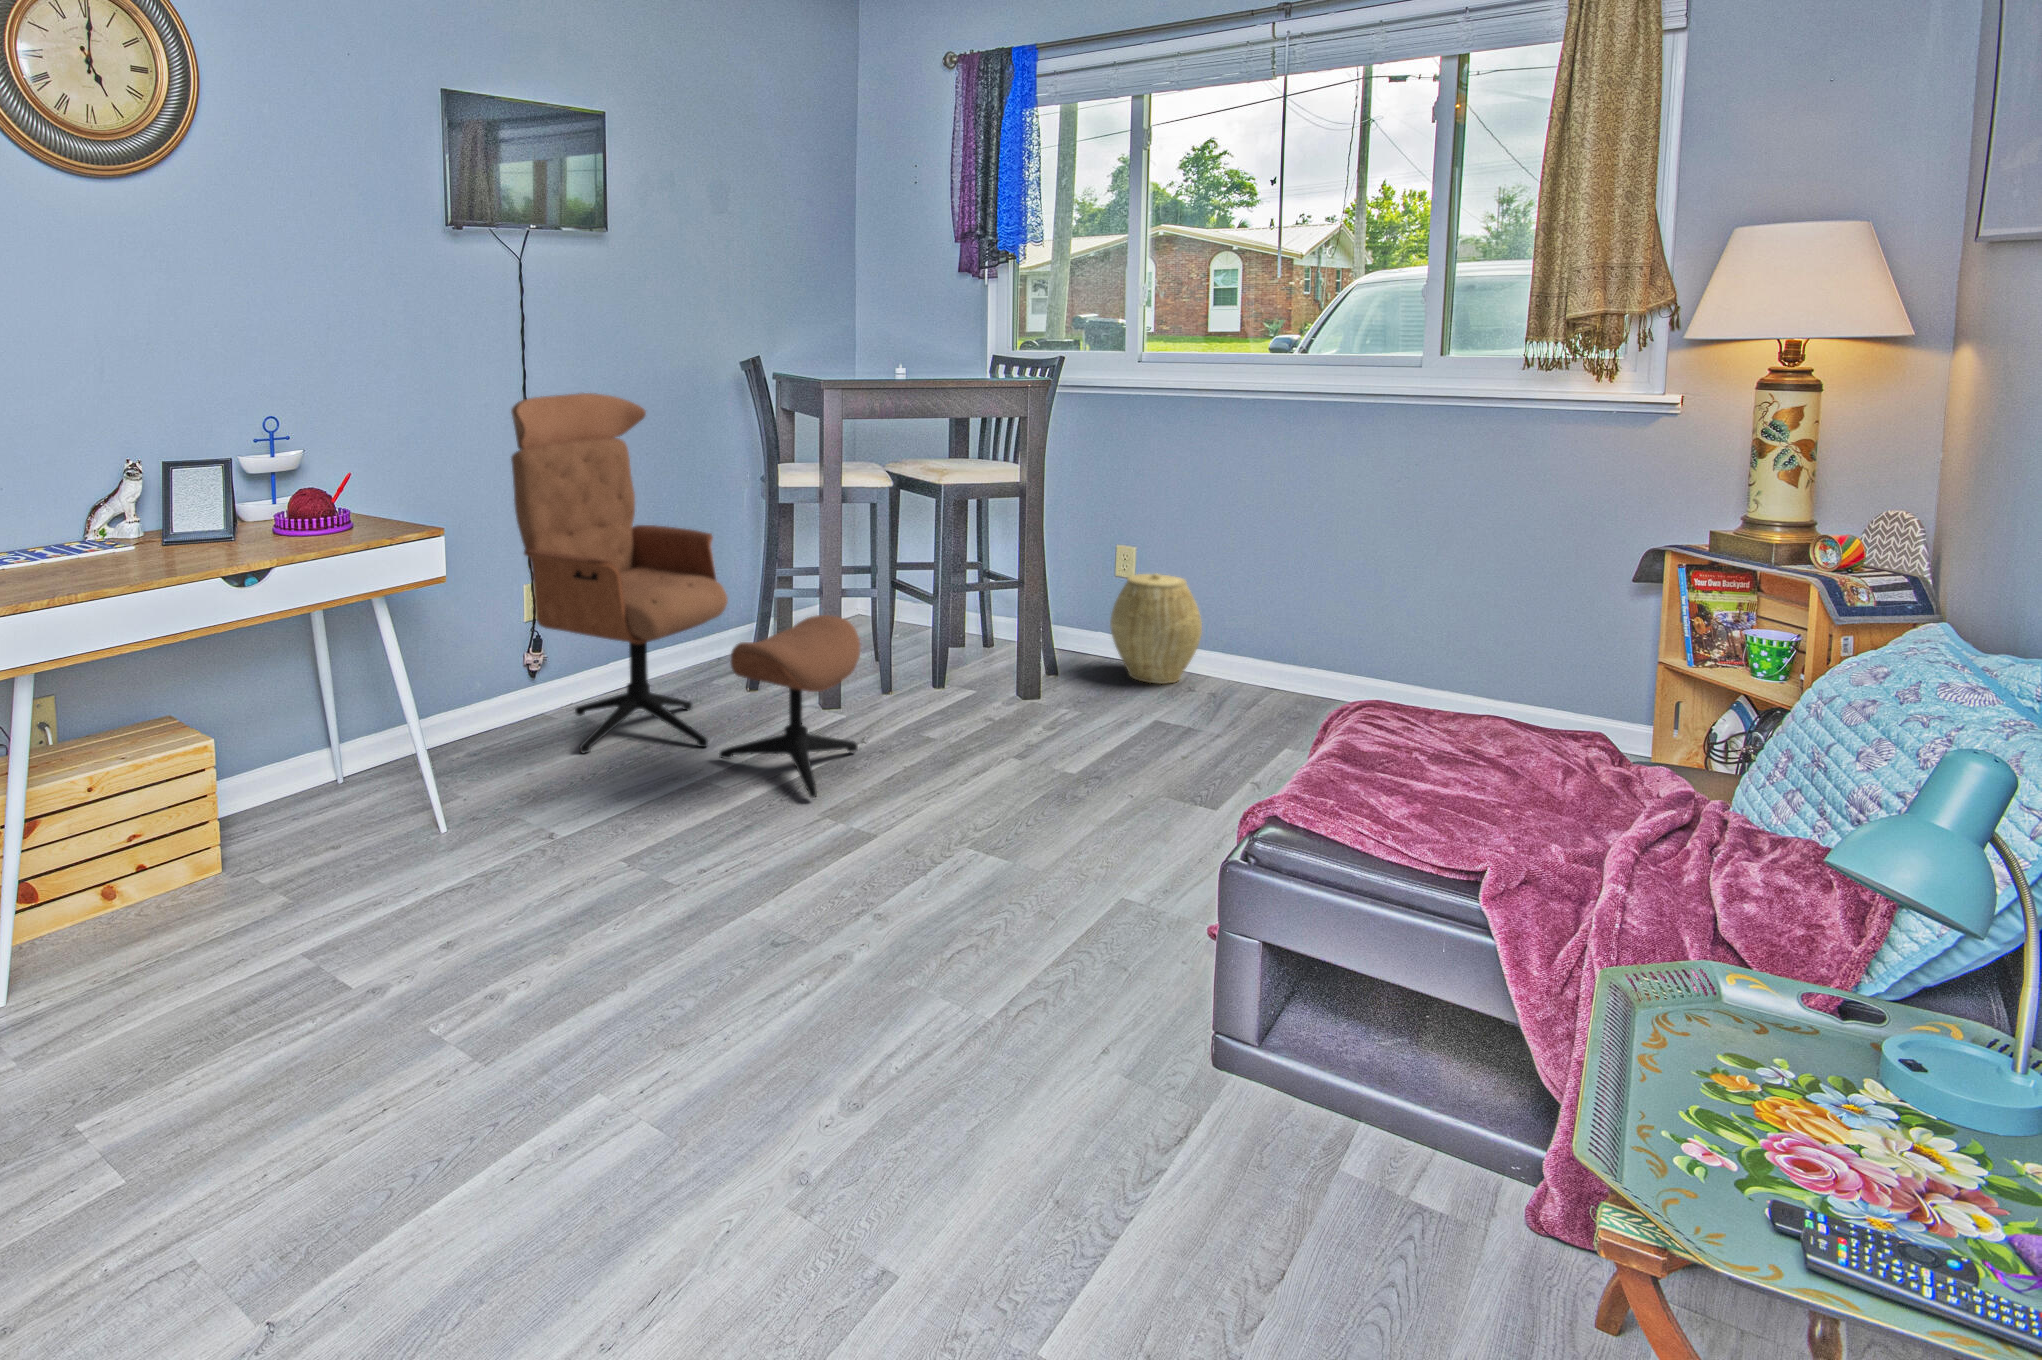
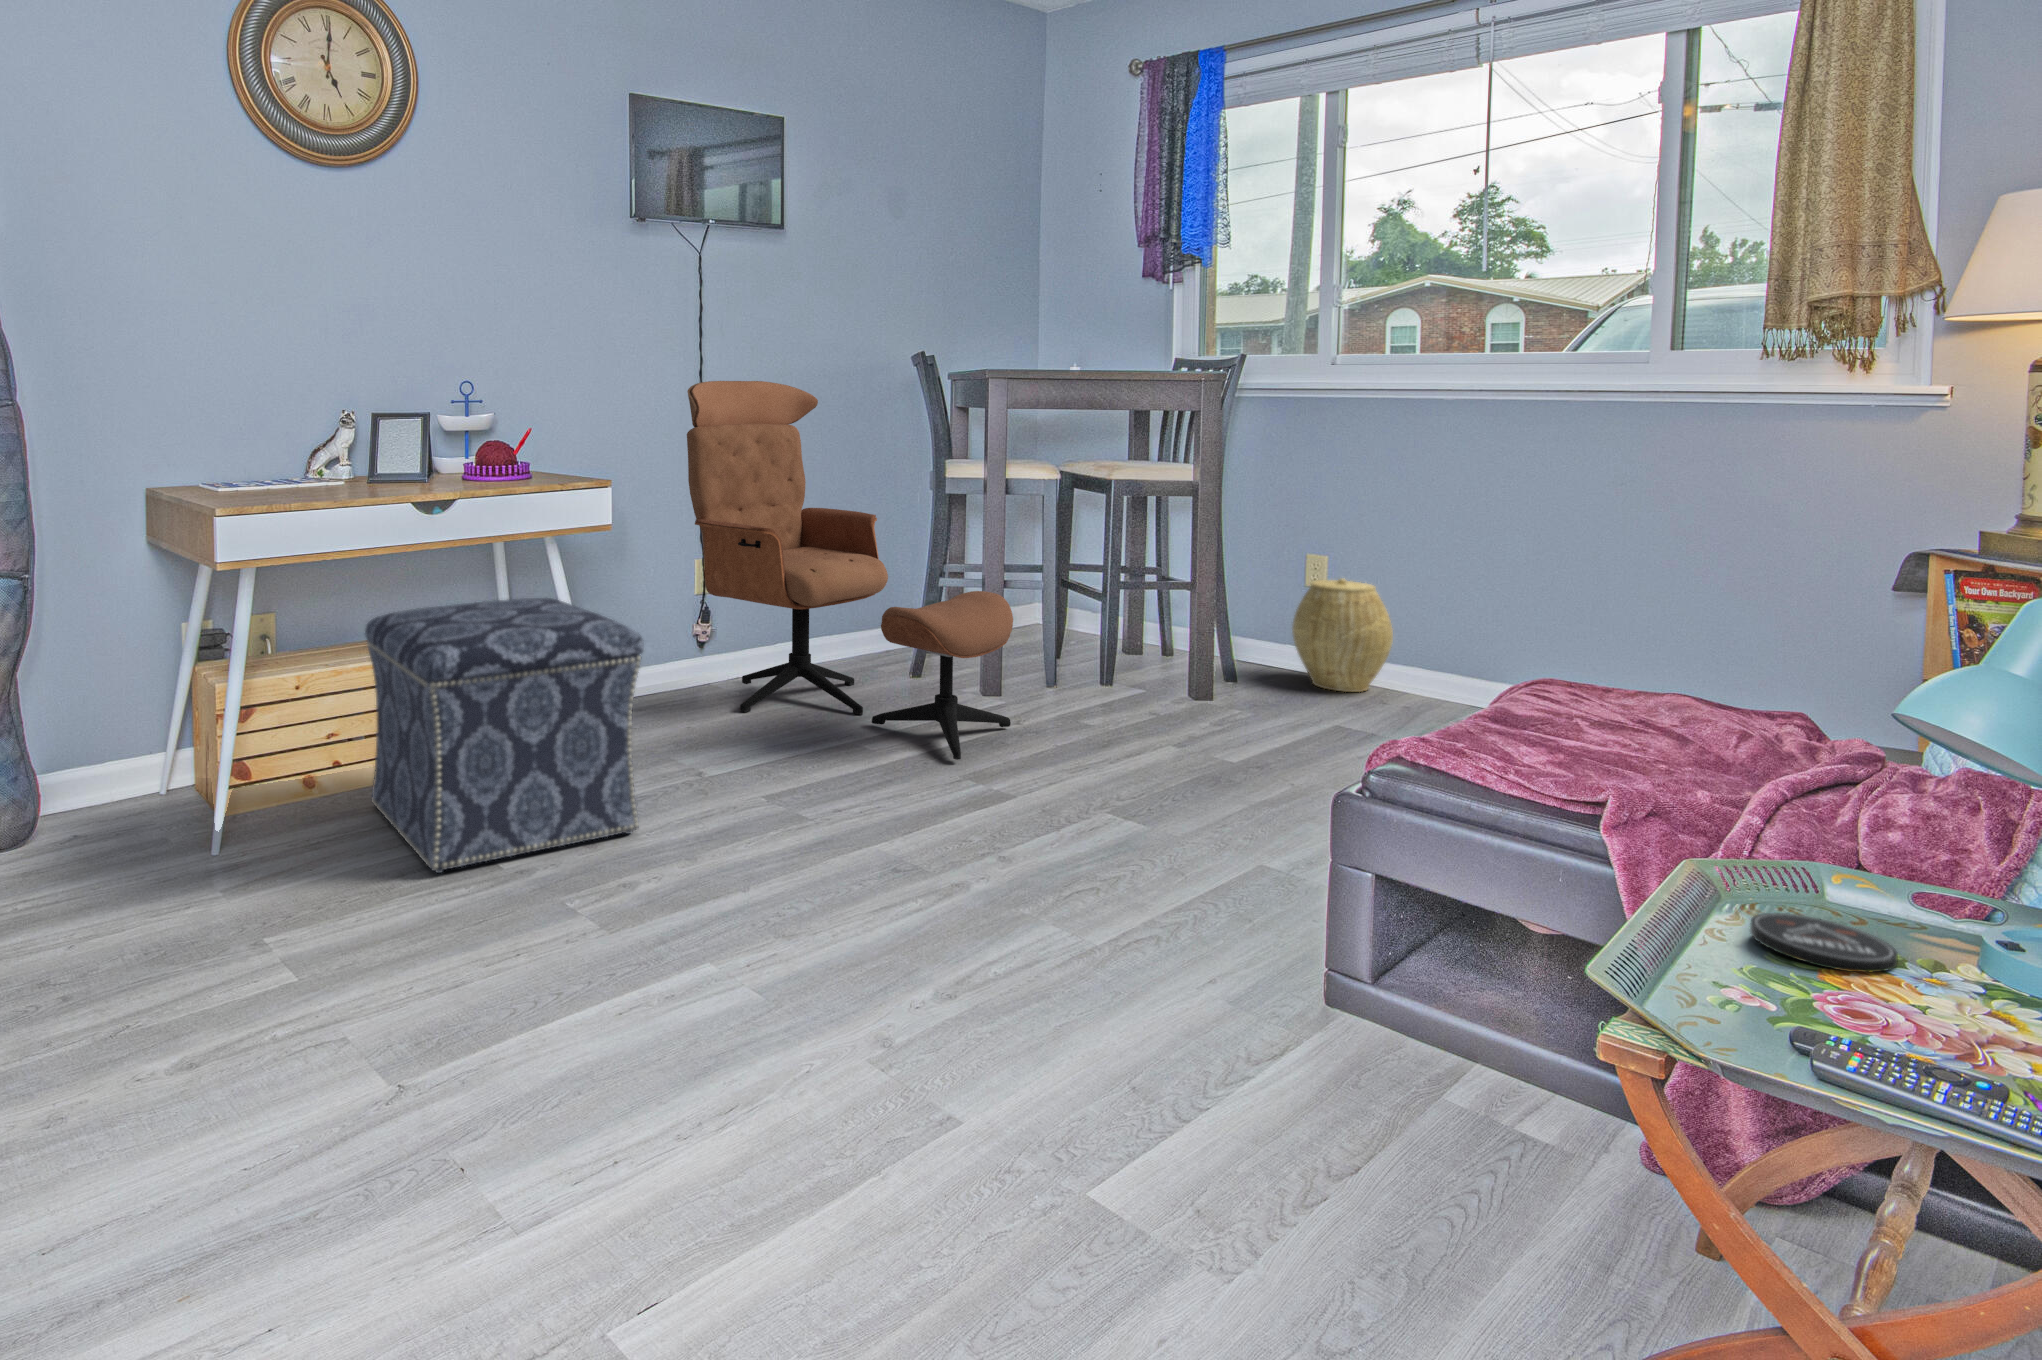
ottoman: none [170,665,497,1005] -> present [365,598,644,873]
coaster: none [1672,1033,1806,1105] -> present [1750,913,1898,972]

